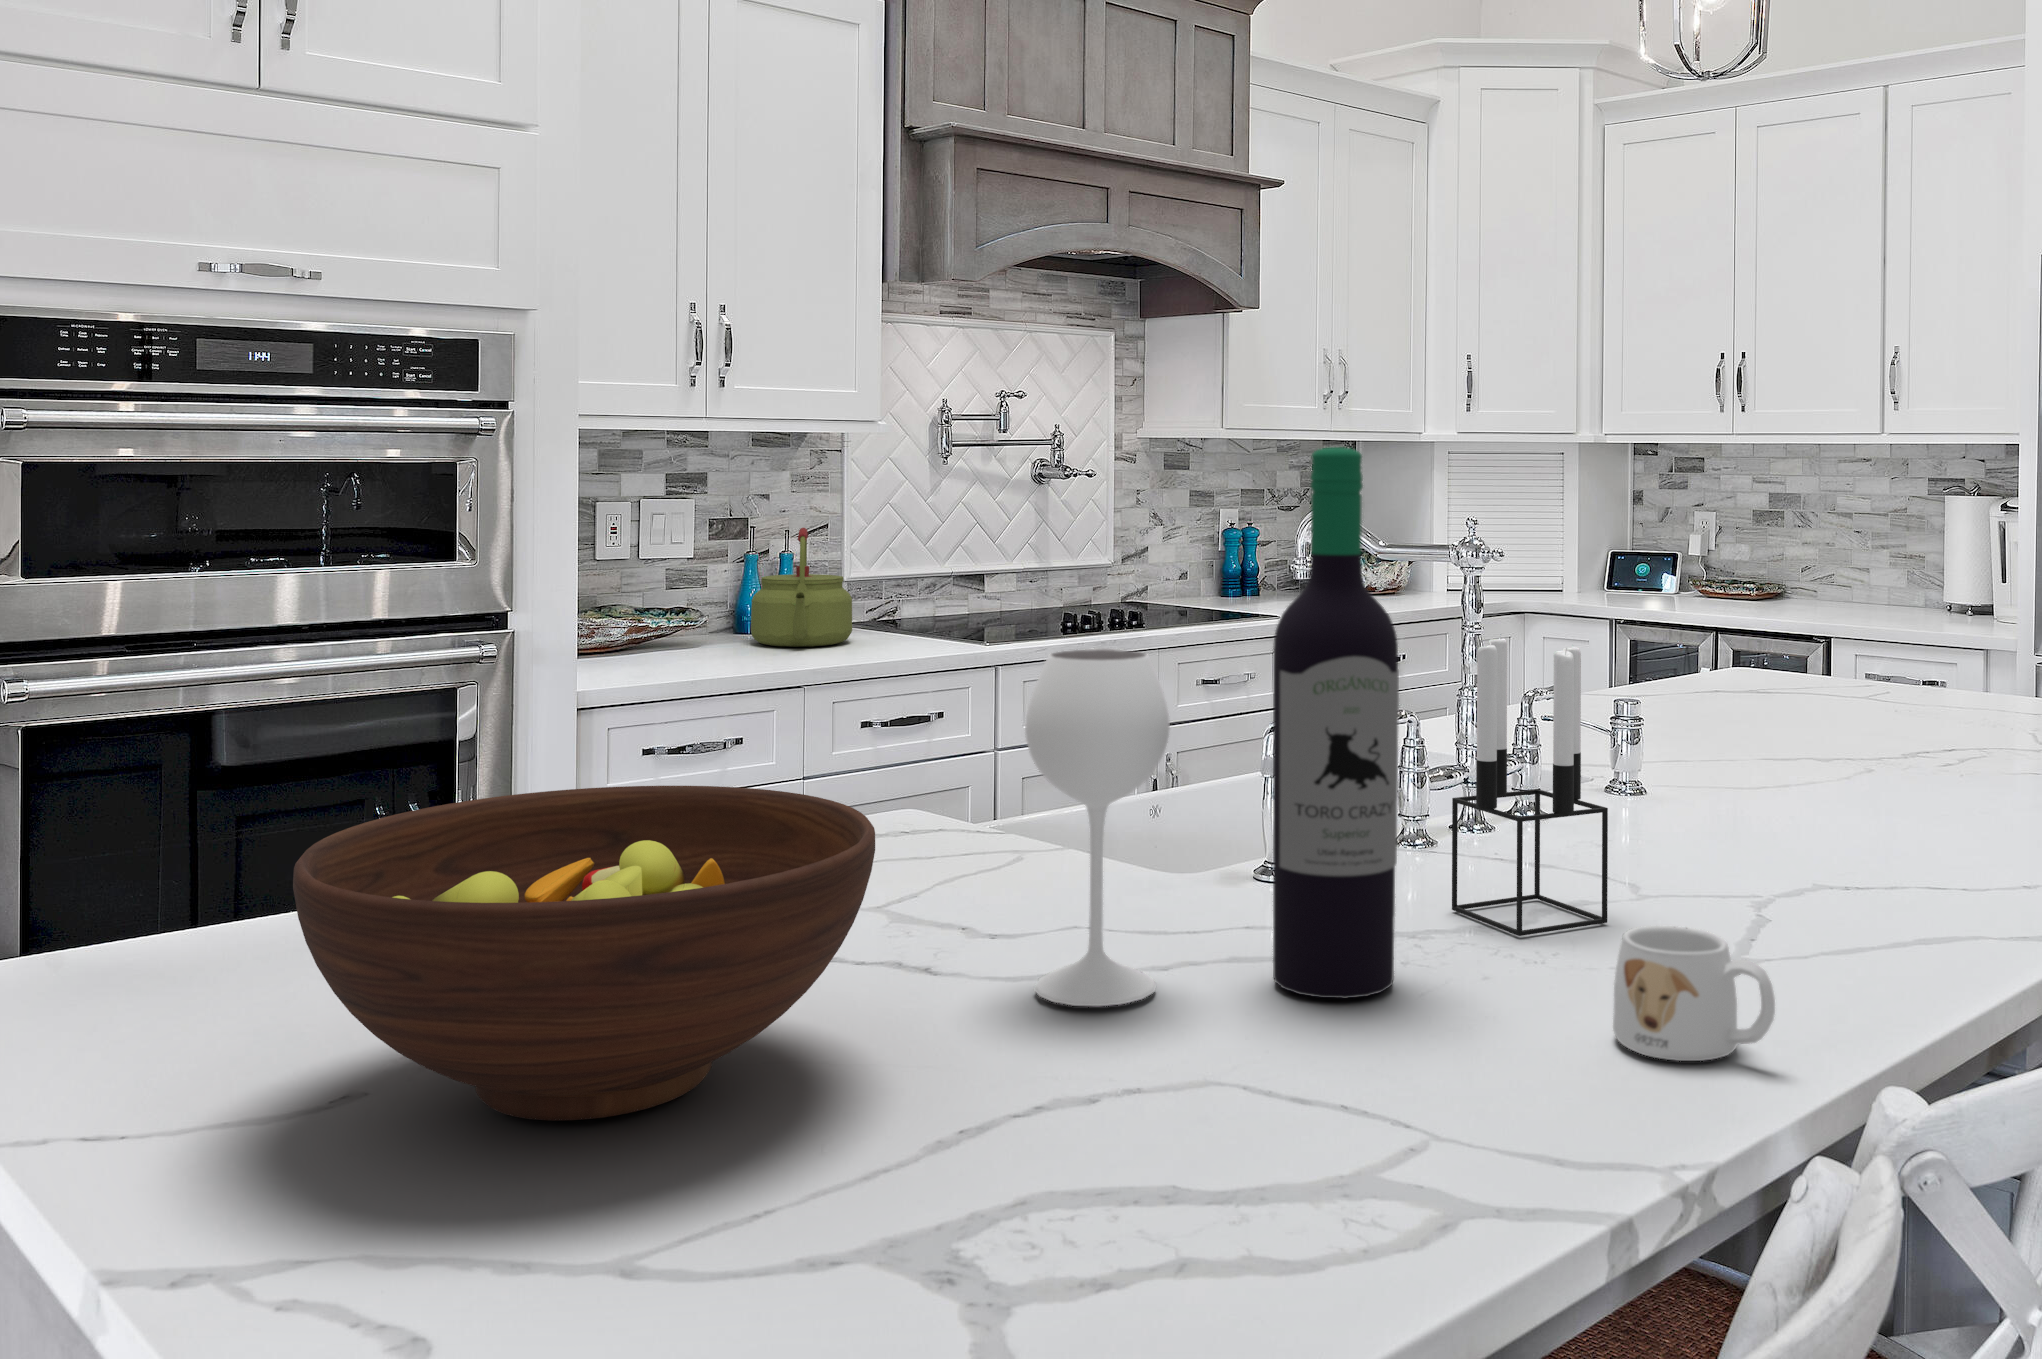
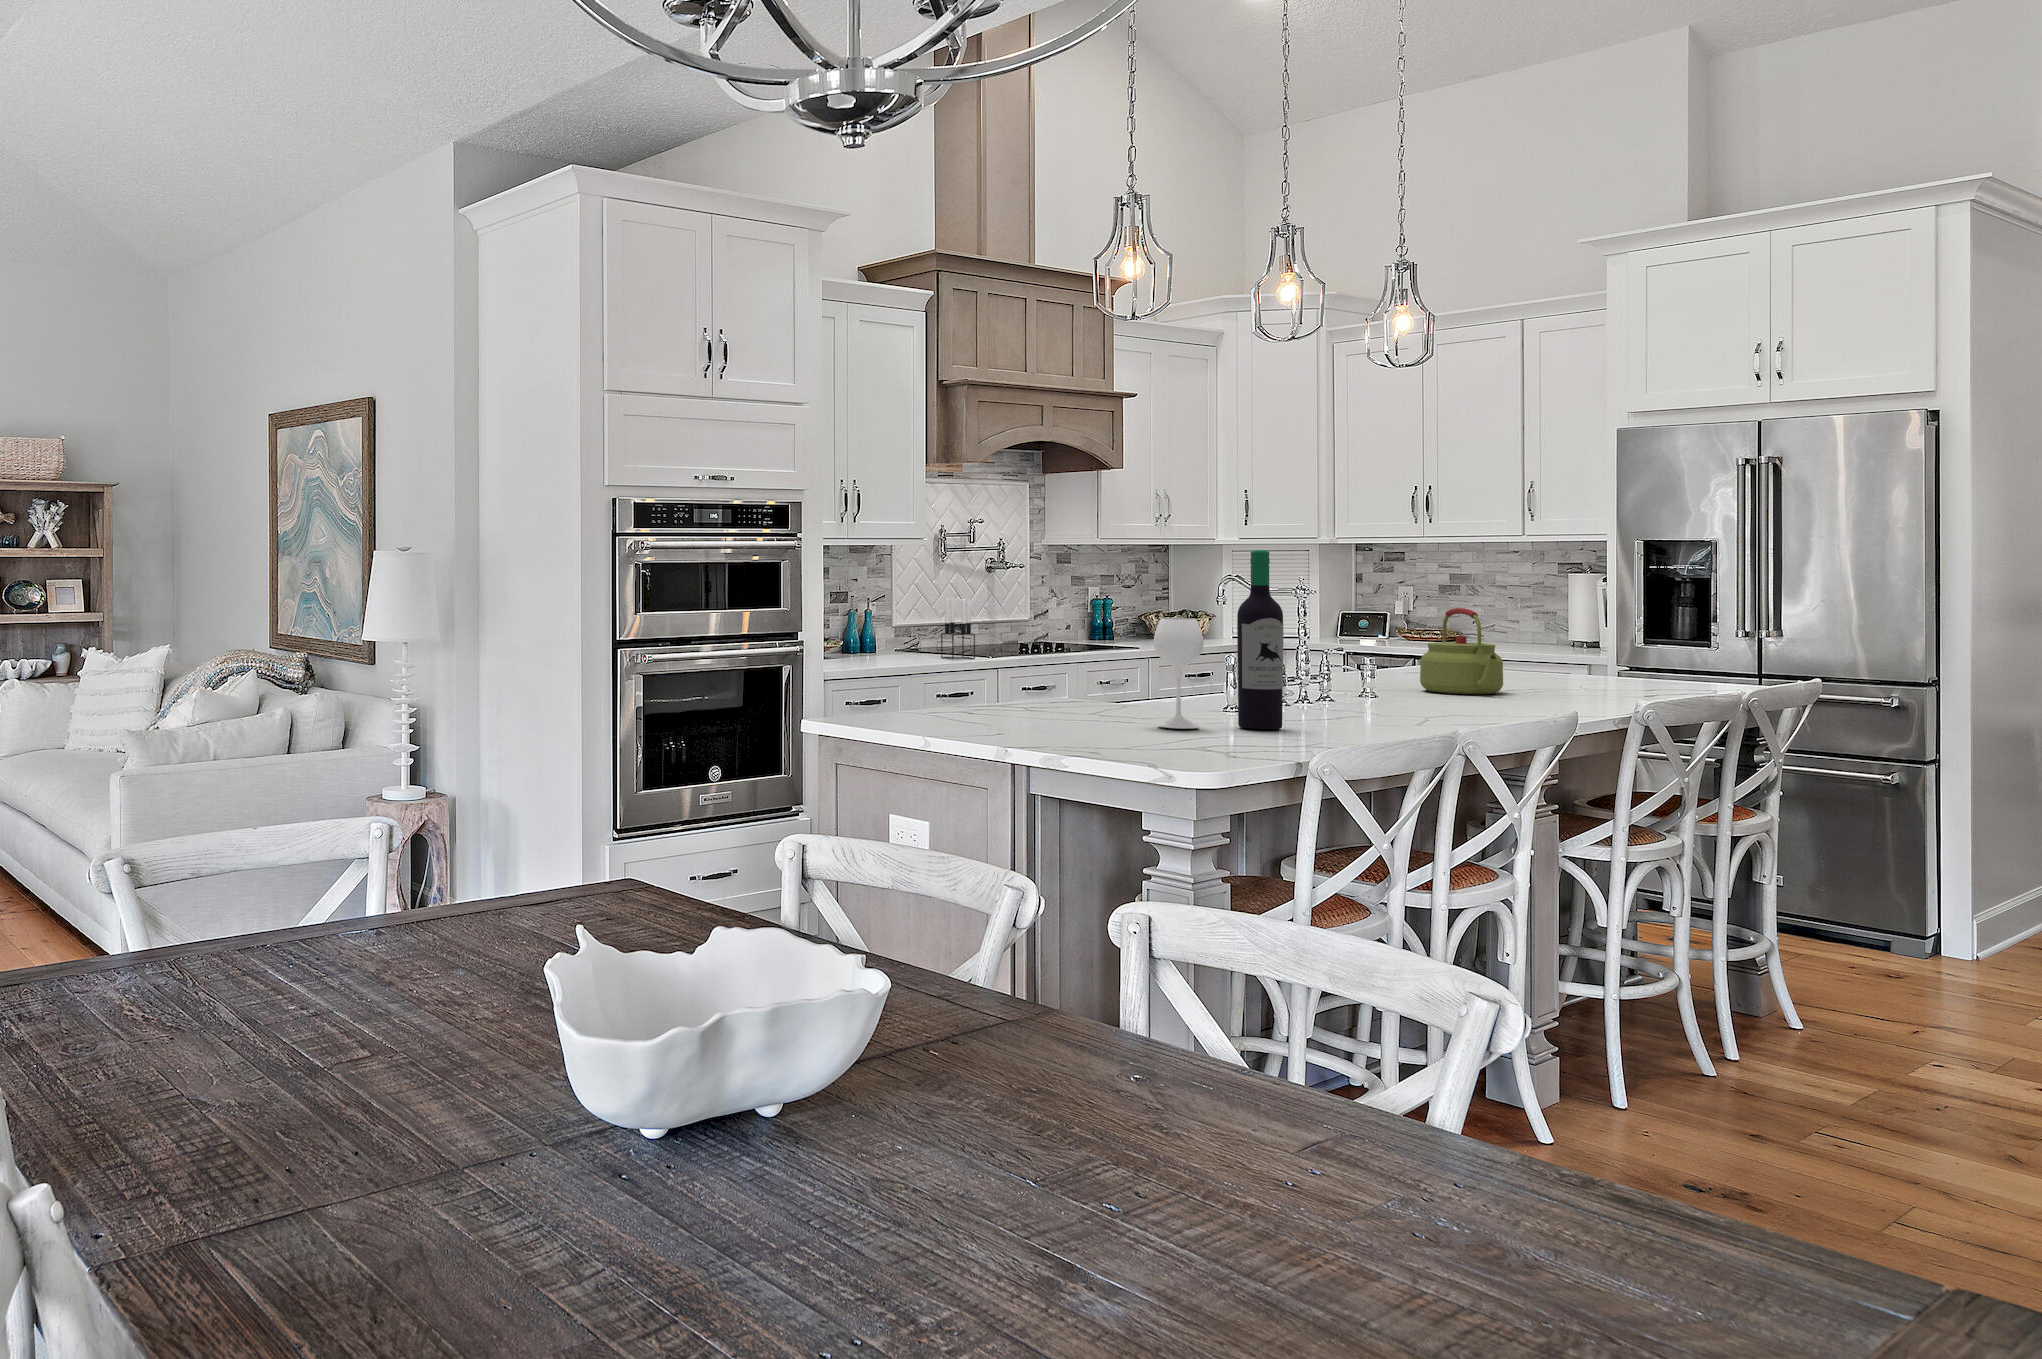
kettle: present [751,528,852,647] -> present [1420,608,1503,694]
candle holder: present [1452,634,1608,936] -> present [941,598,975,659]
fruit bowl: present [293,786,875,1121] -> none [970,658,1130,737]
mug: present [1613,926,1775,1061] -> none [1363,703,1418,739]

